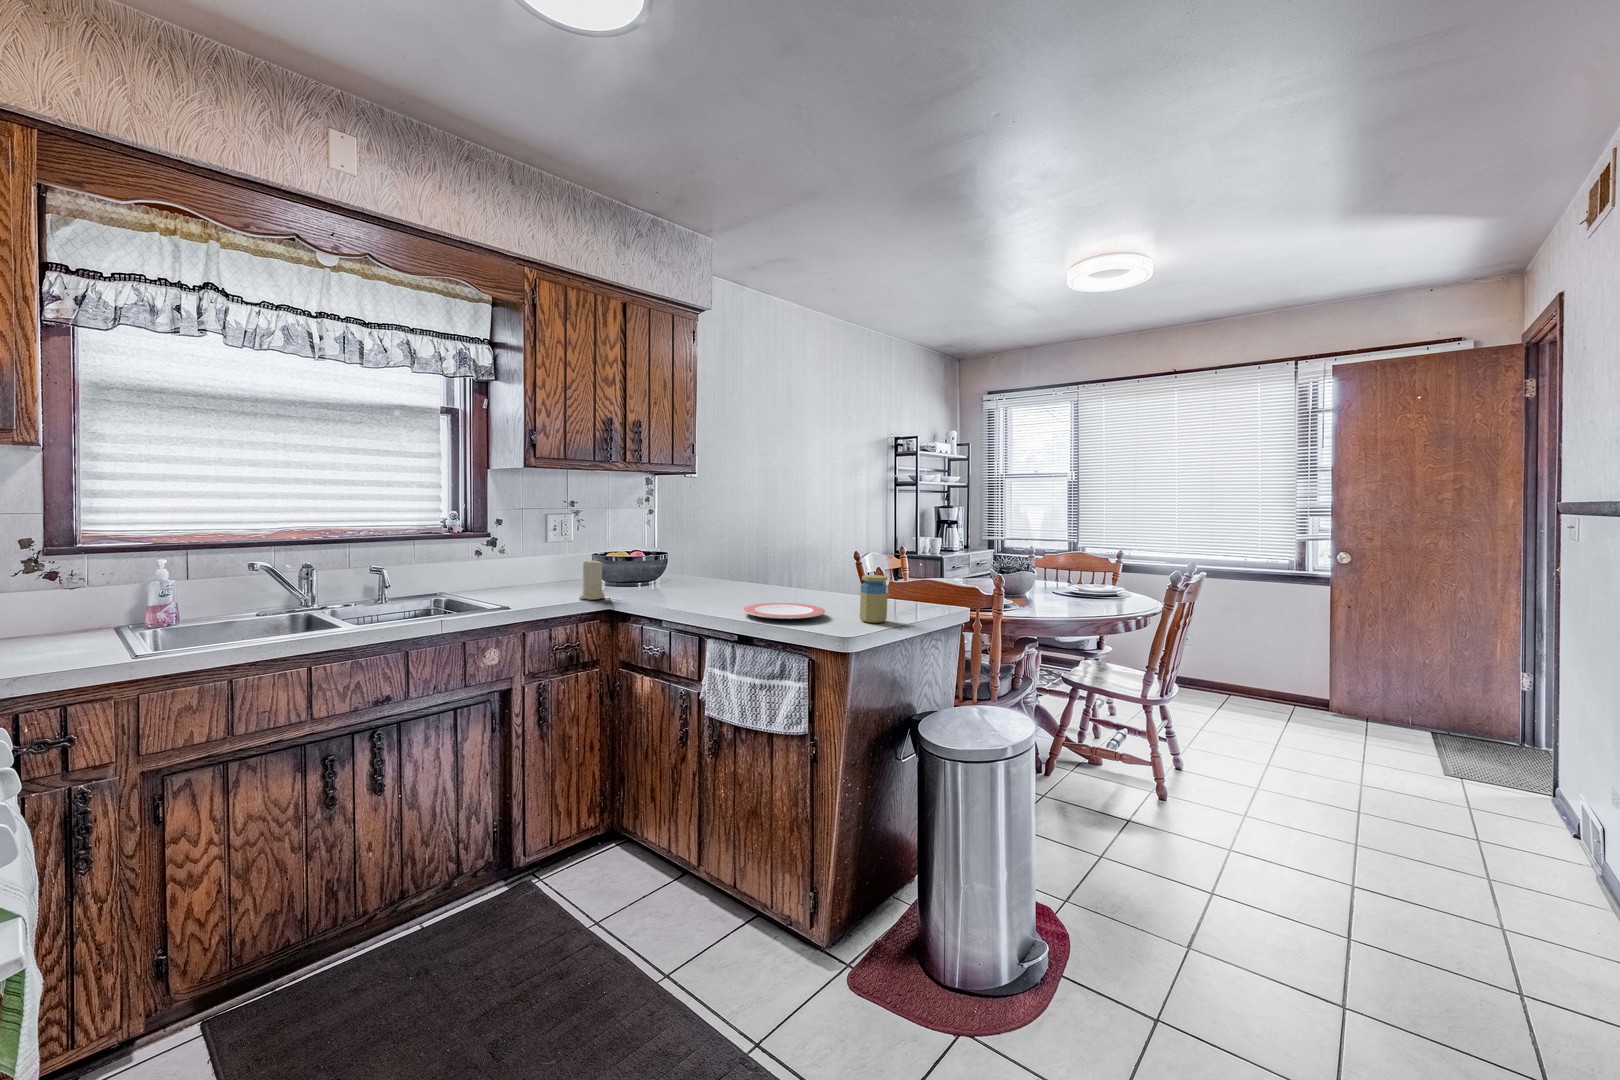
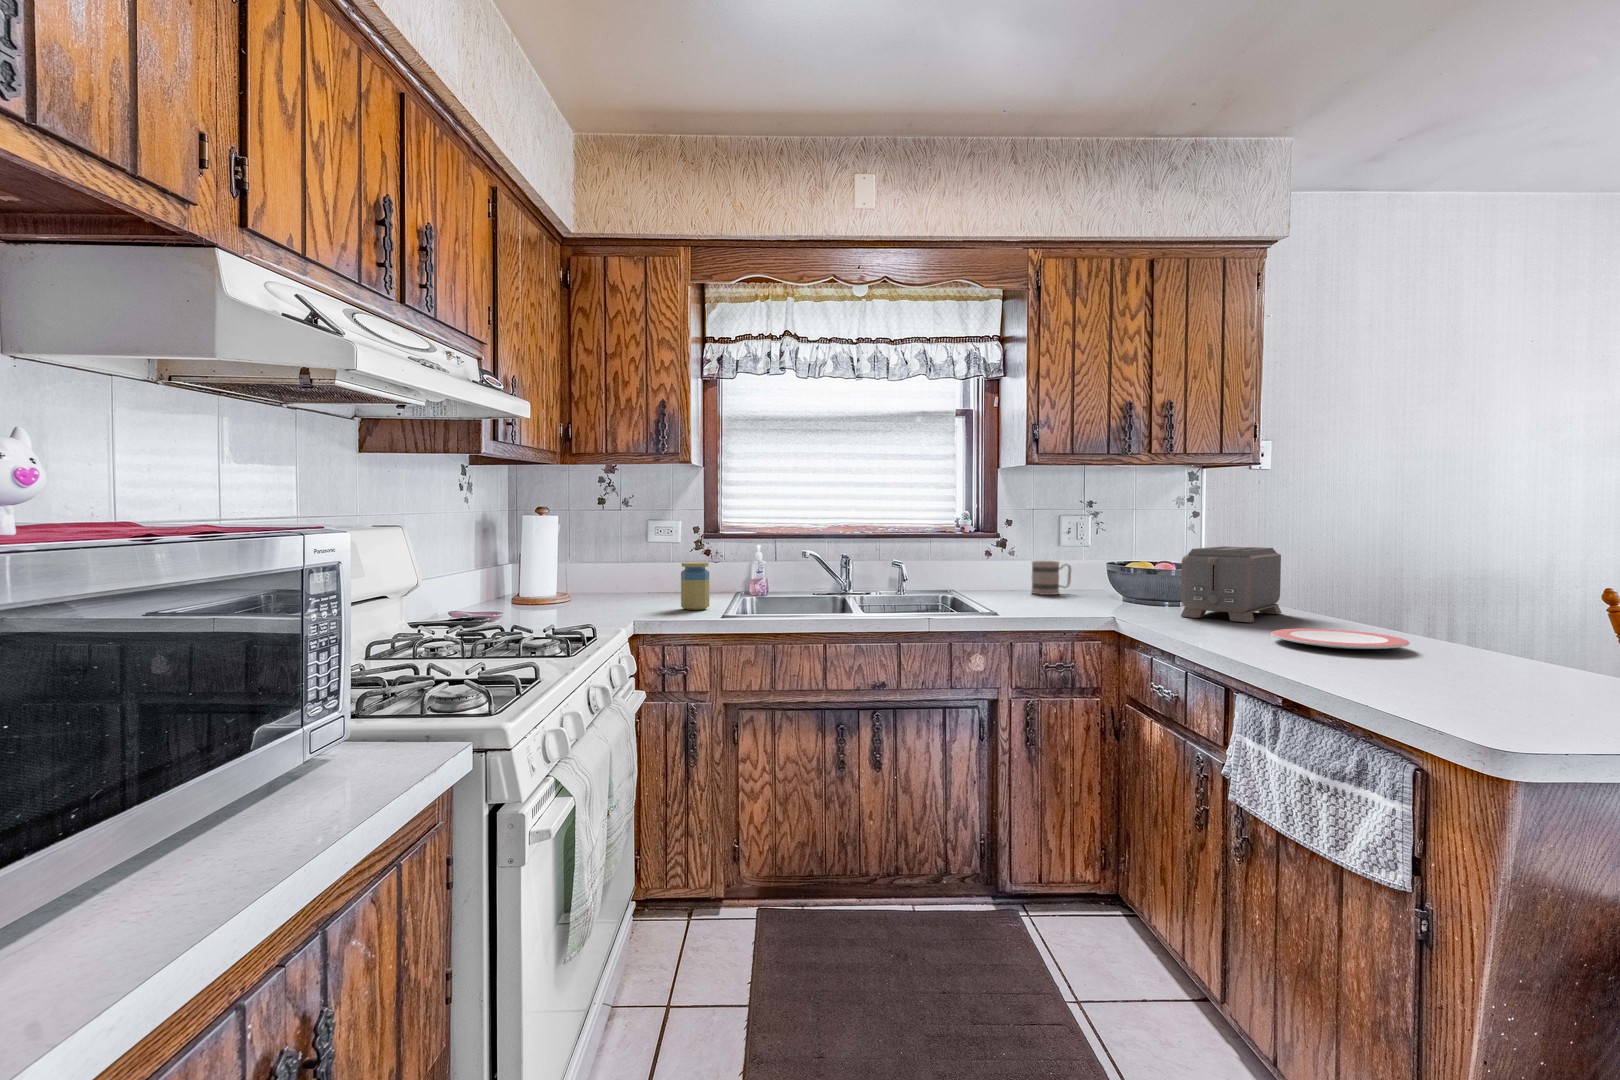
toaster: none [663,540,724,600] -> present [1181,546,1282,622]
mug: none [519,553,556,585] -> present [1031,561,1071,595]
candle: present [579,558,605,600] -> none [1079,563,1110,611]
jar: present [860,575,888,623] -> present [681,562,709,610]

